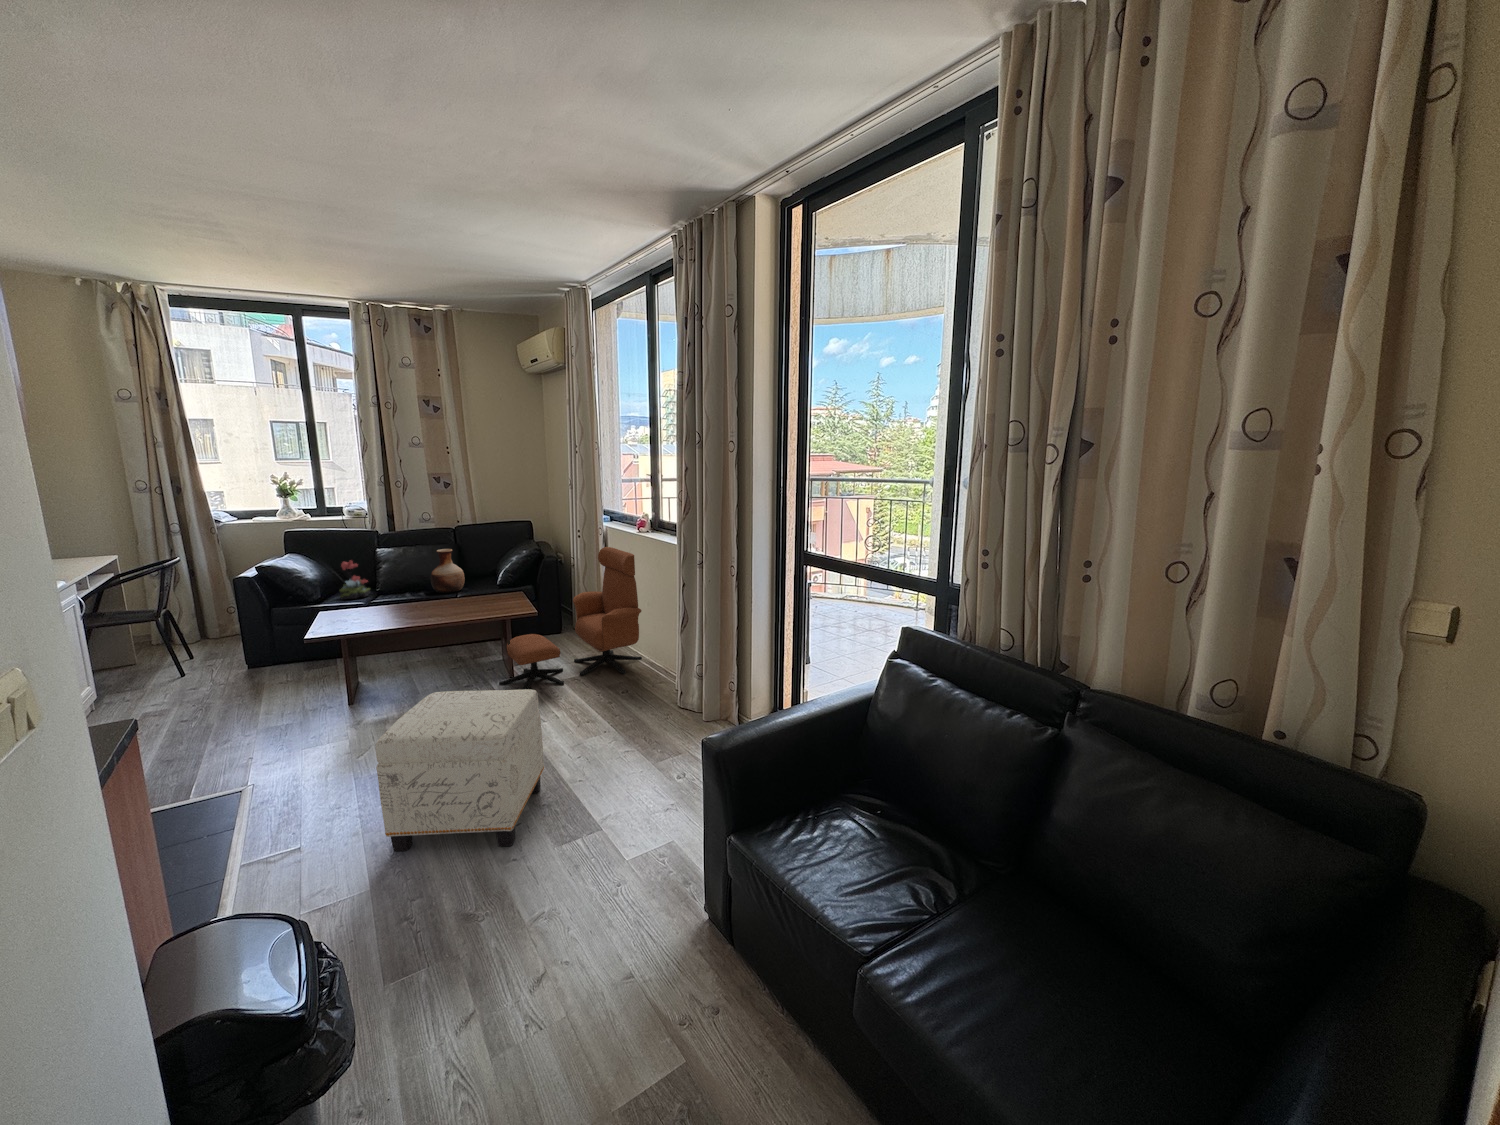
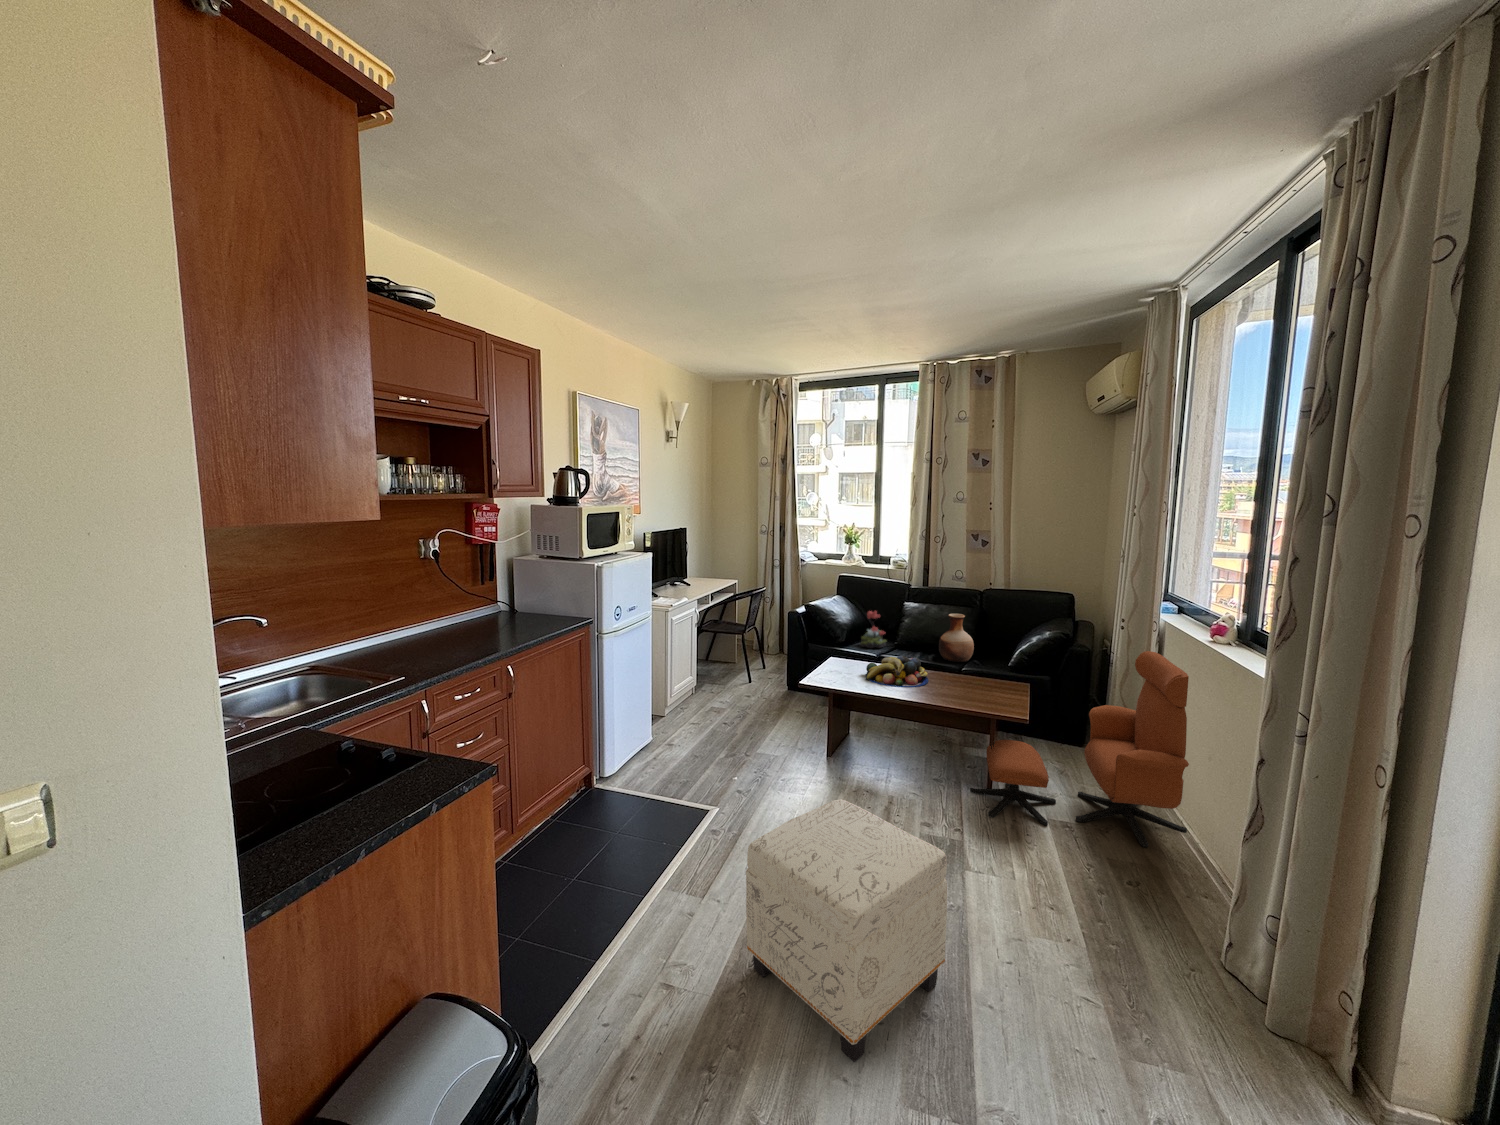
fruit bowl: none [373,589,442,620] -> present [866,656,929,687]

